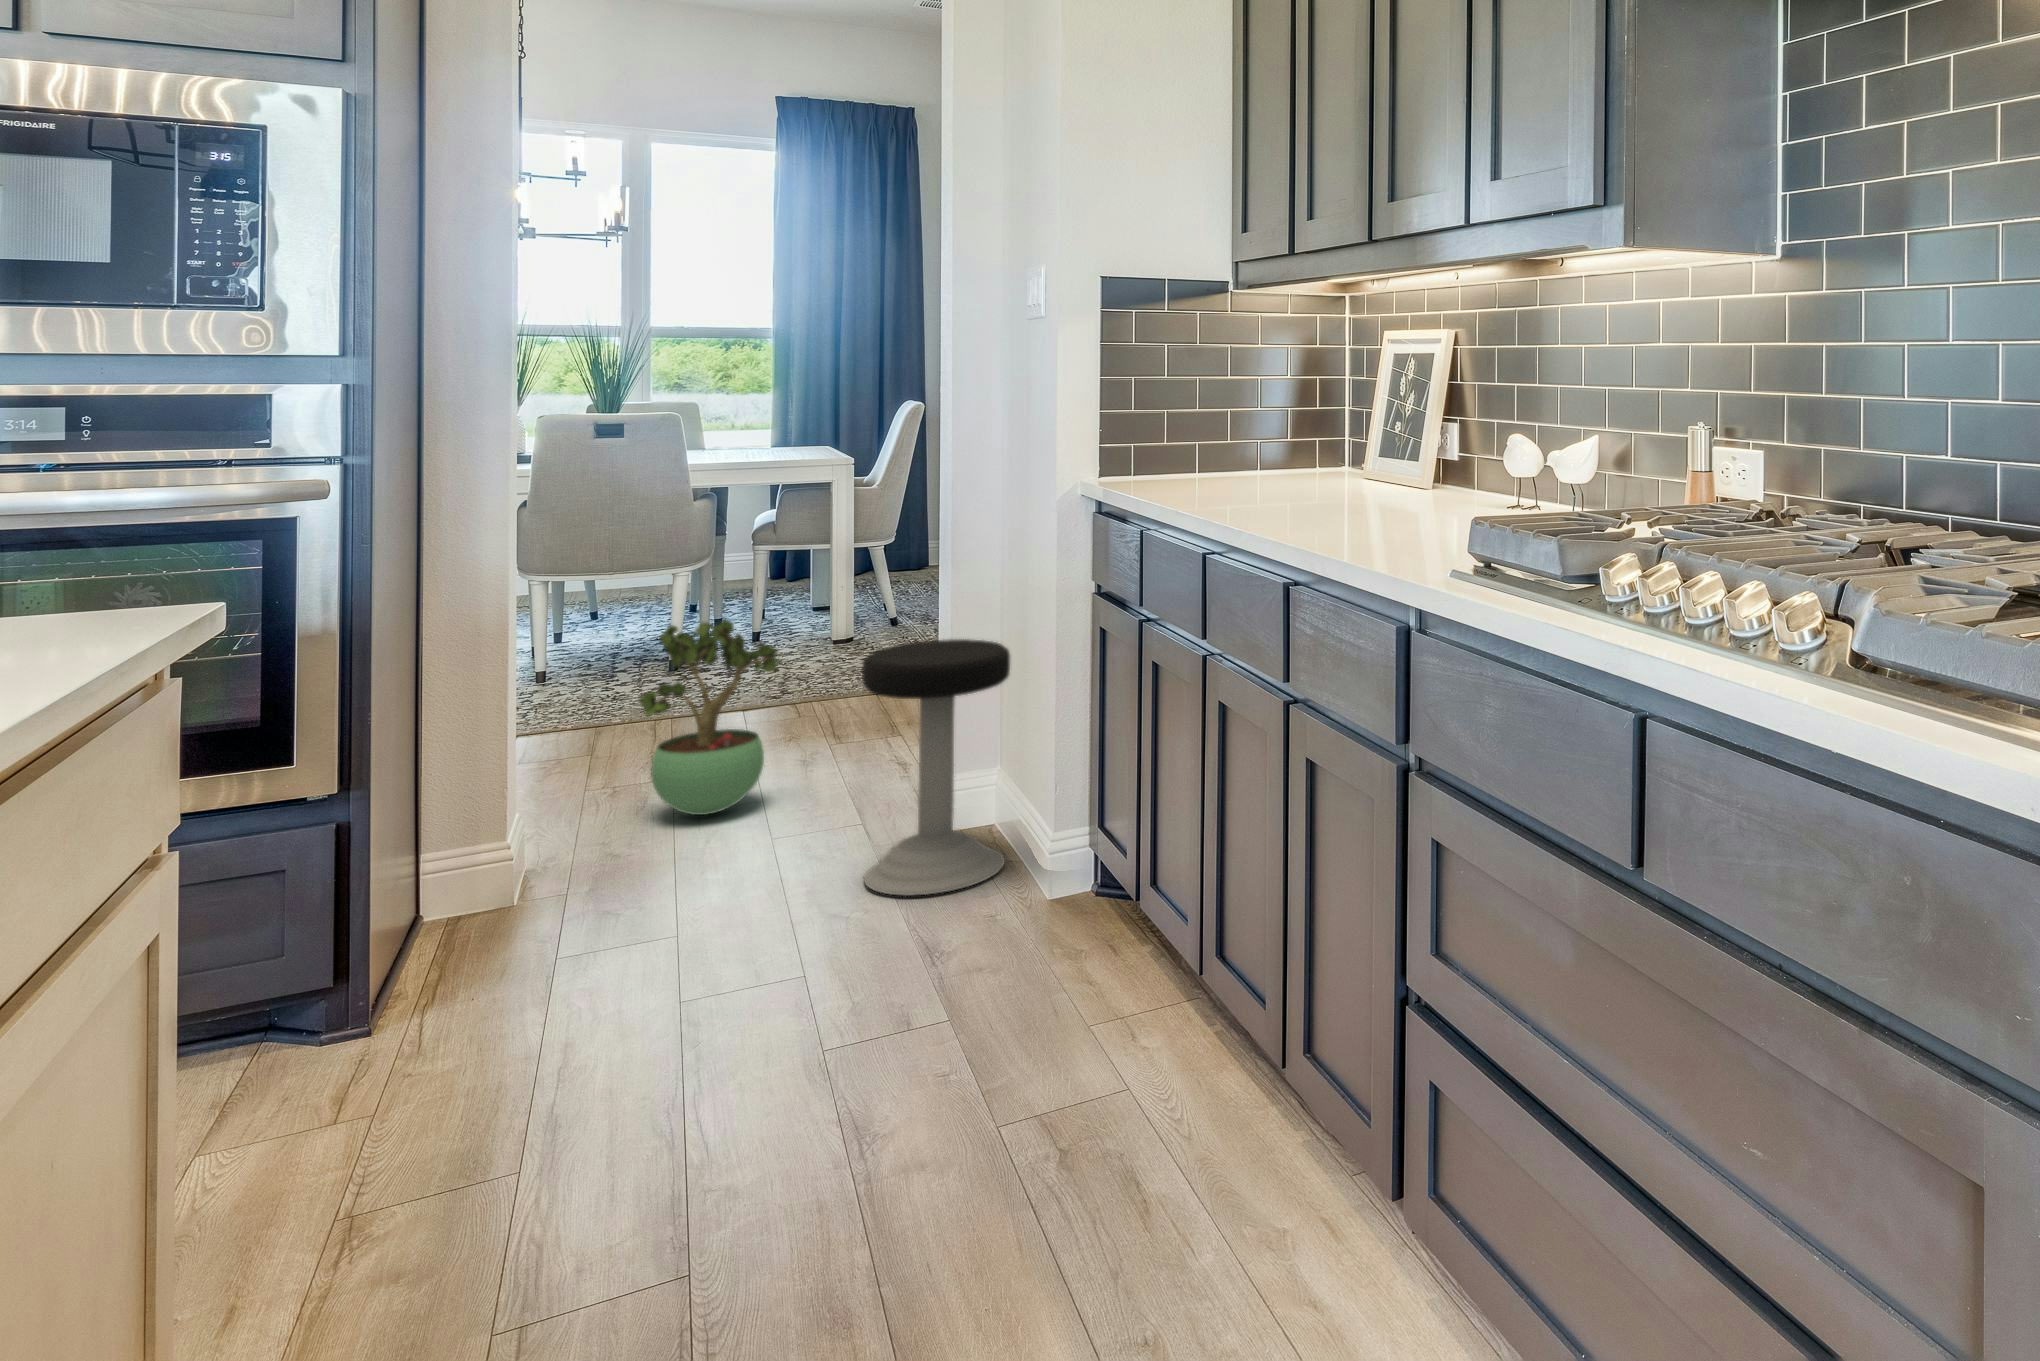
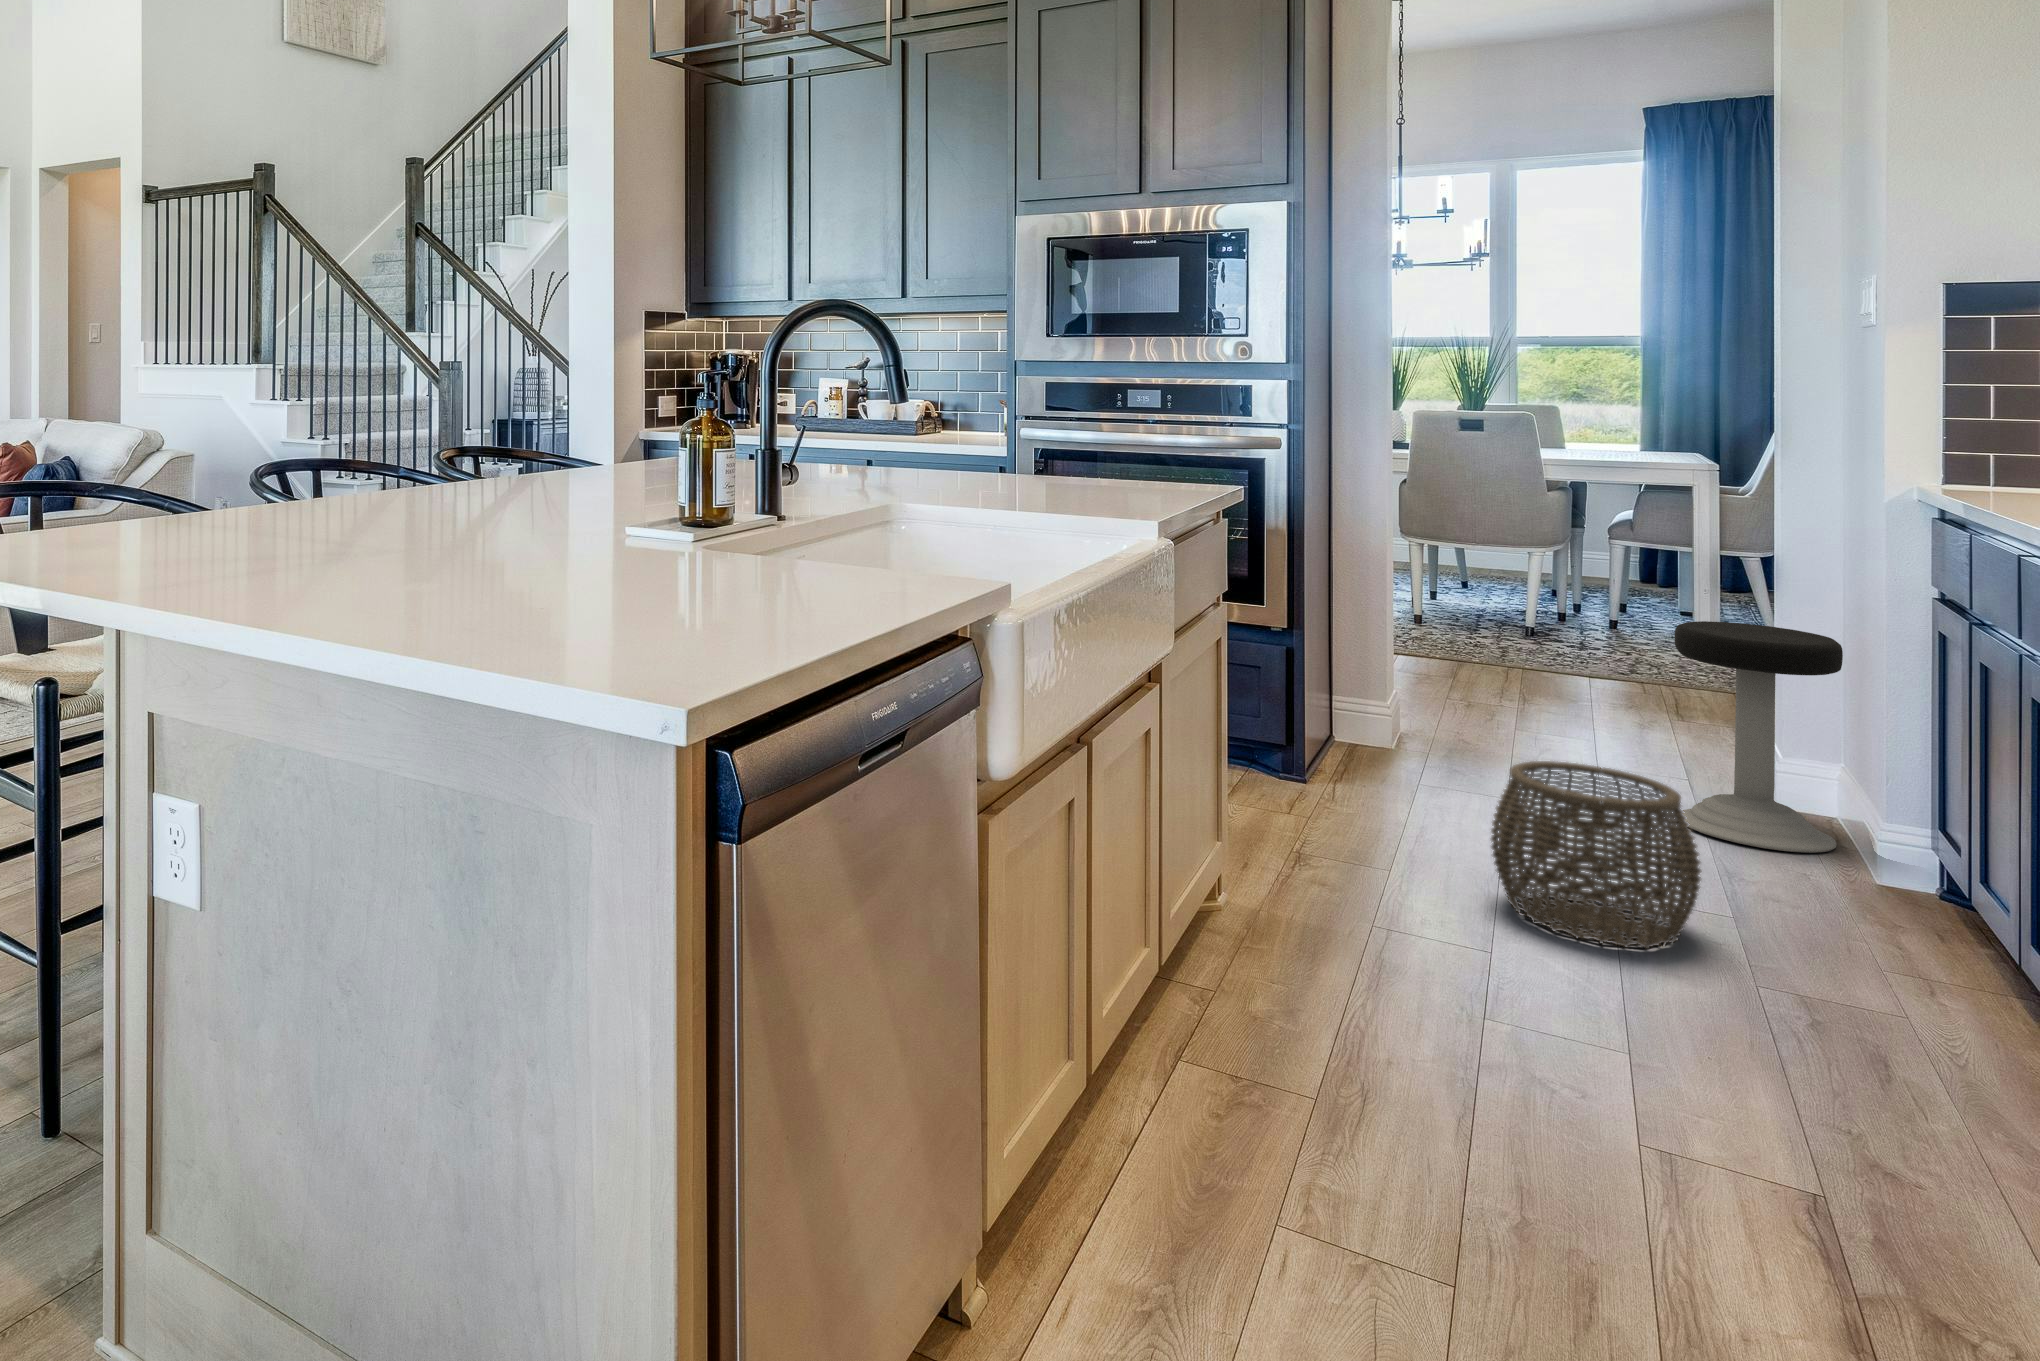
potted plant: present [638,619,777,815] -> none [1483,579,1608,739]
woven basket: none [677,883,929,1155] -> present [1491,761,1701,948]

